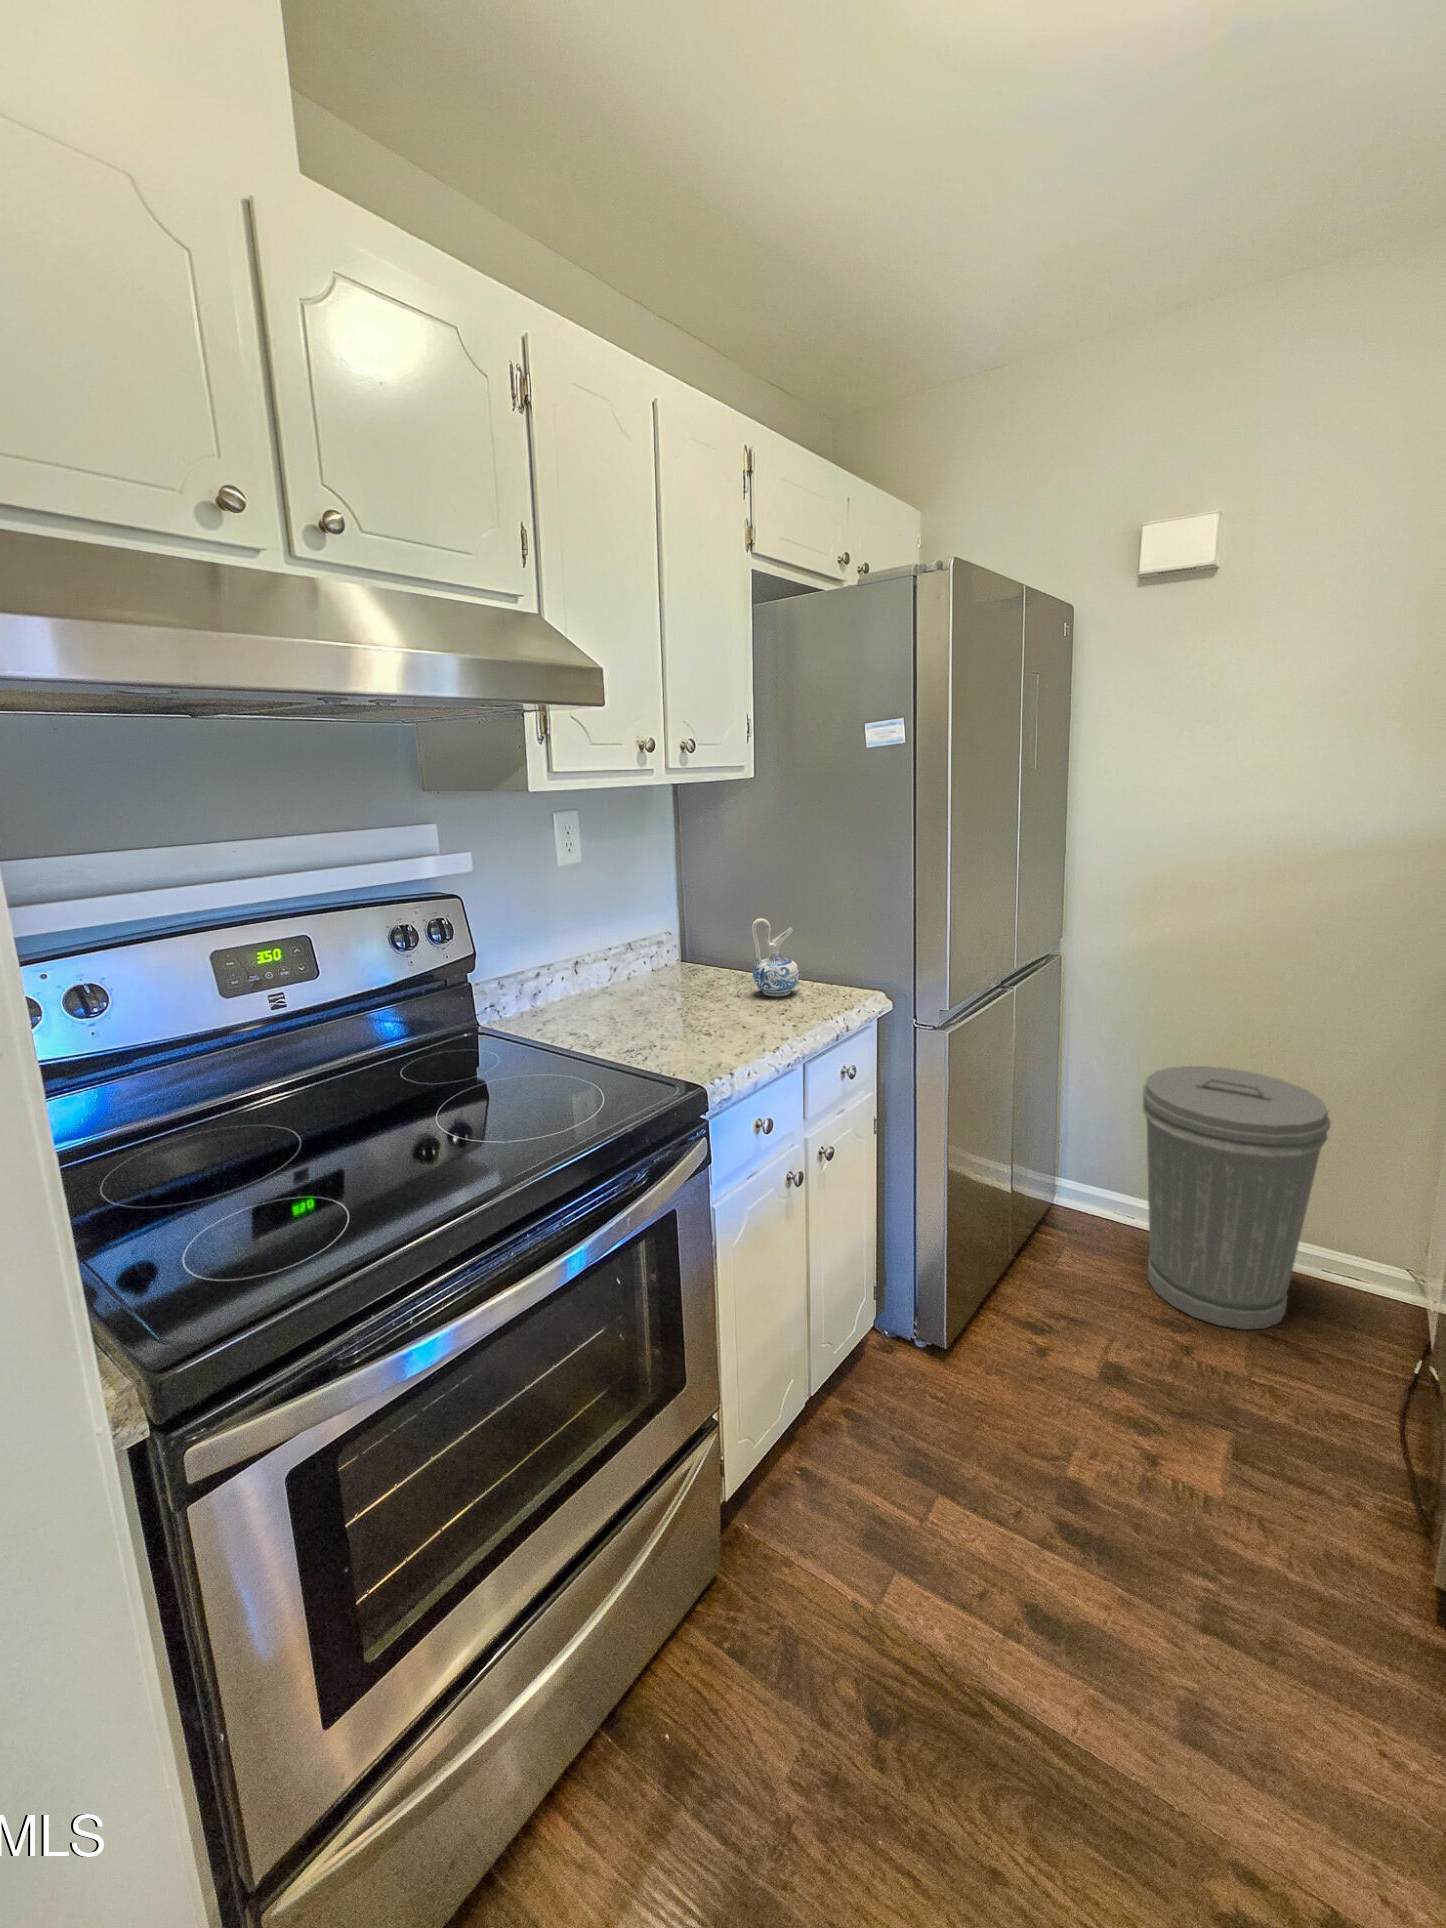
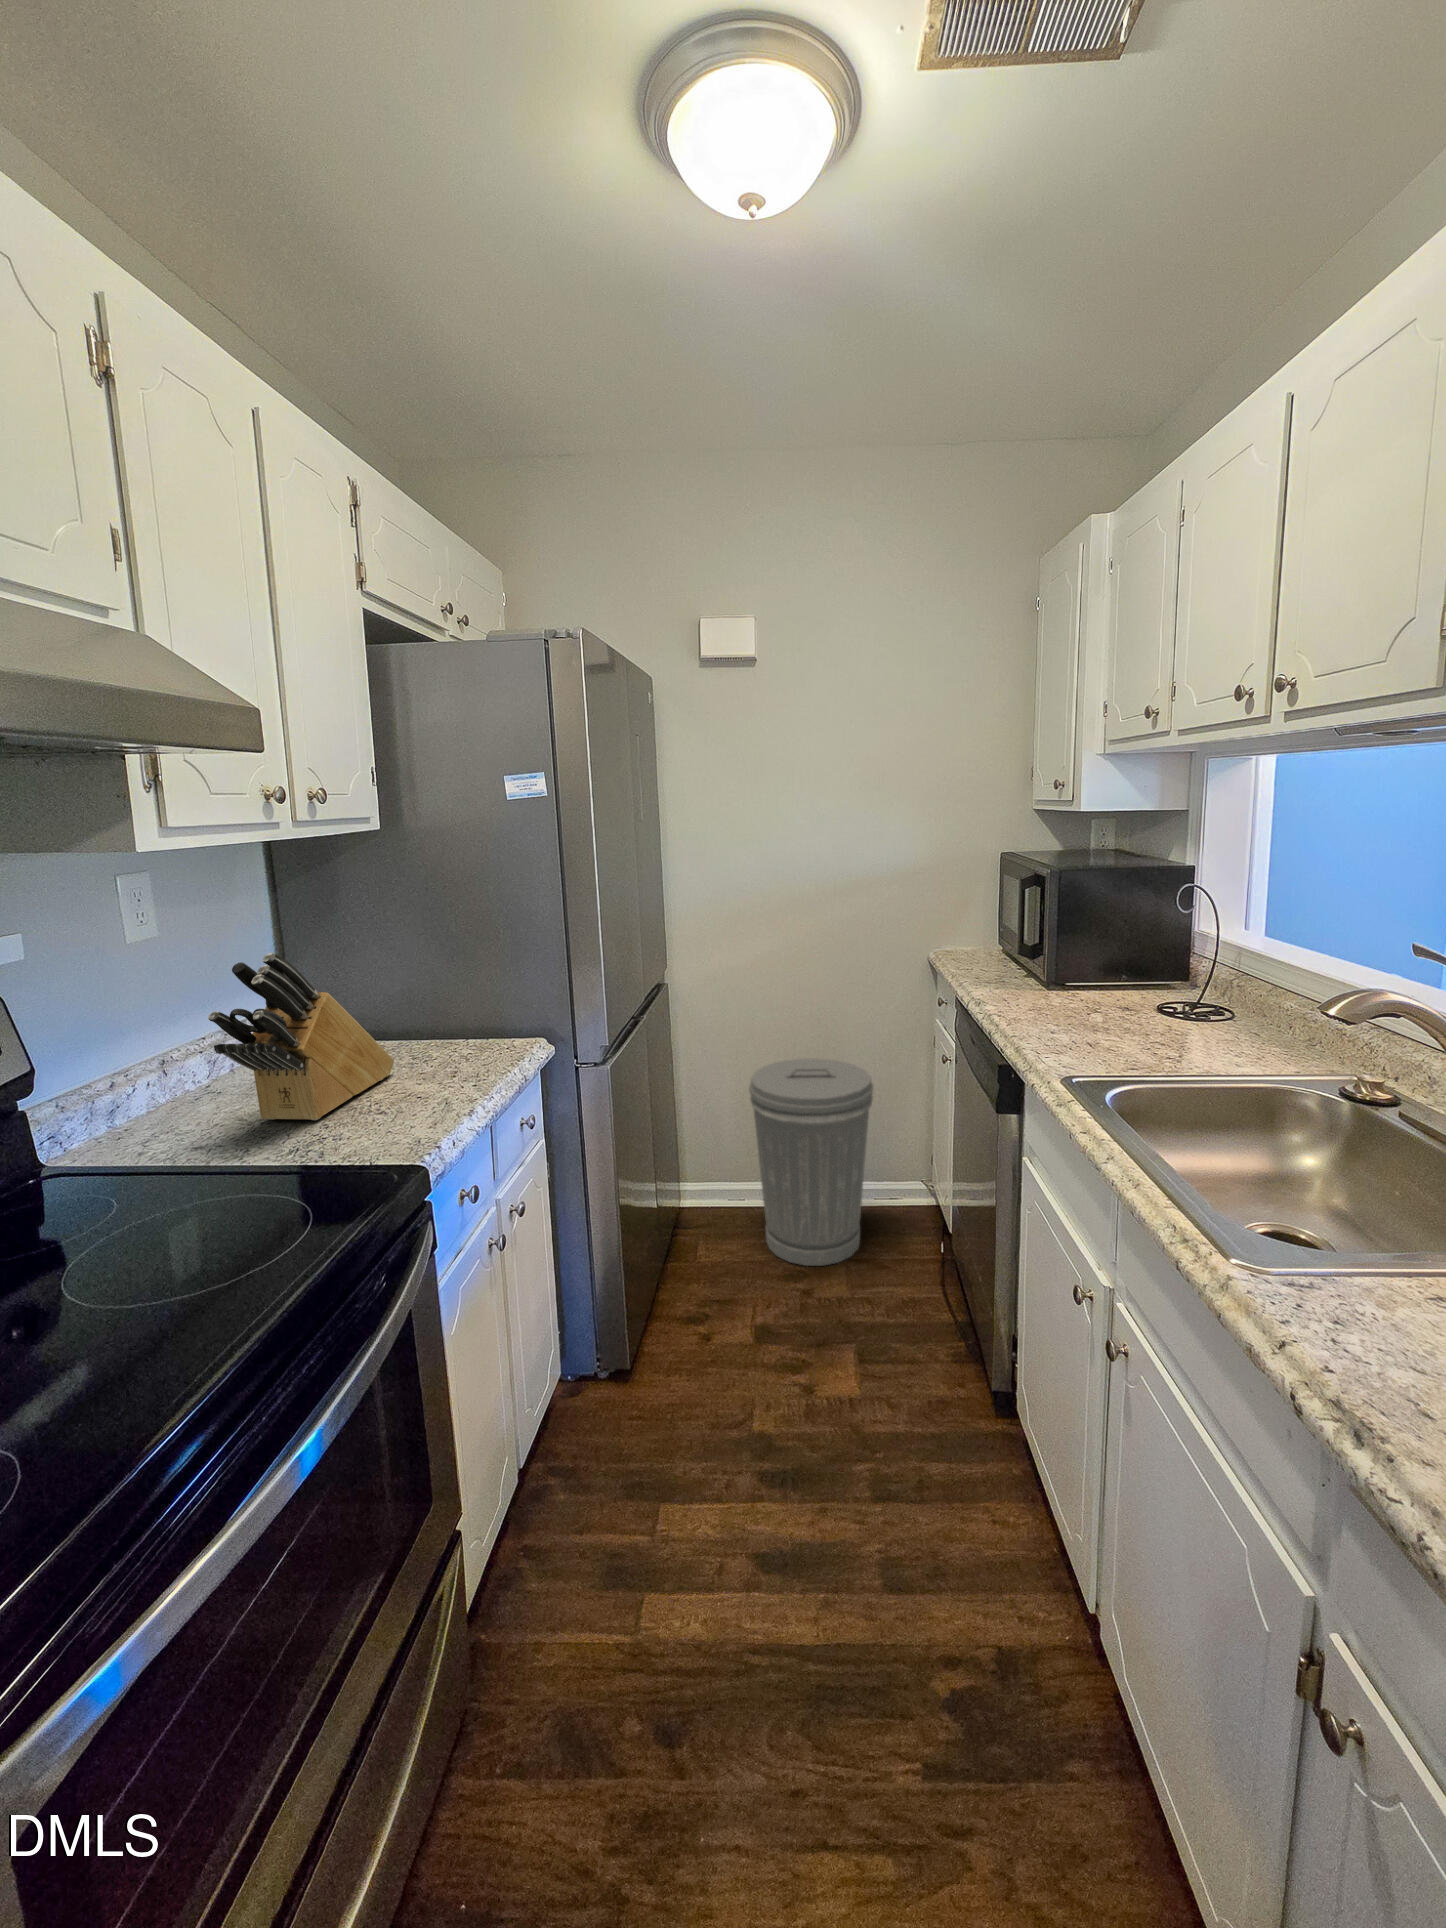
knife block: none [583,881,736,1029] -> present [208,953,394,1120]
ceramic pitcher: present [752,918,799,996] -> none [405,980,461,1061]

